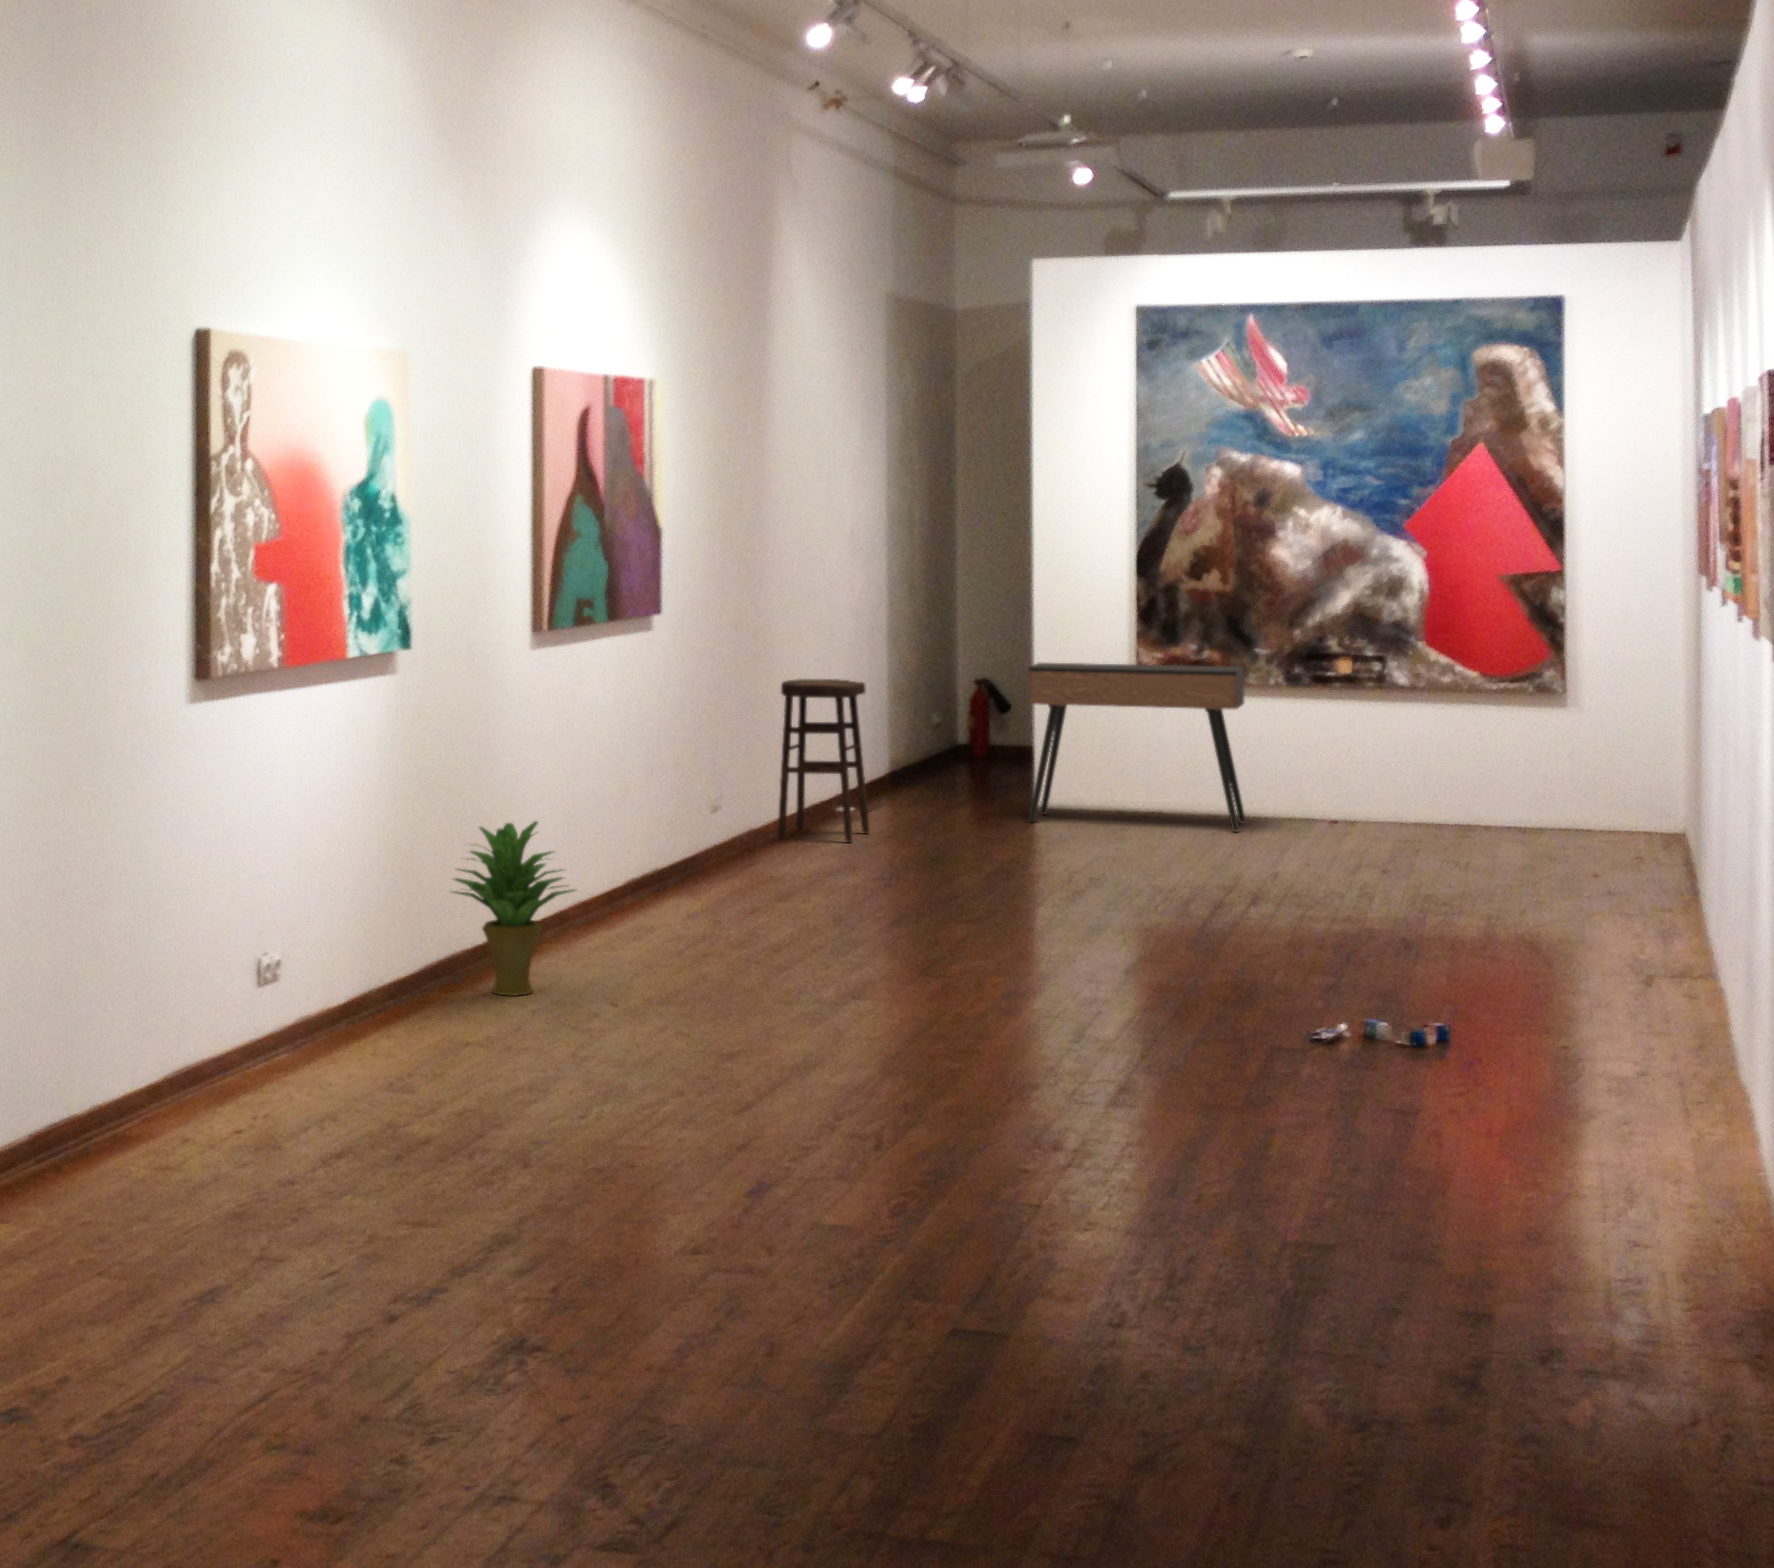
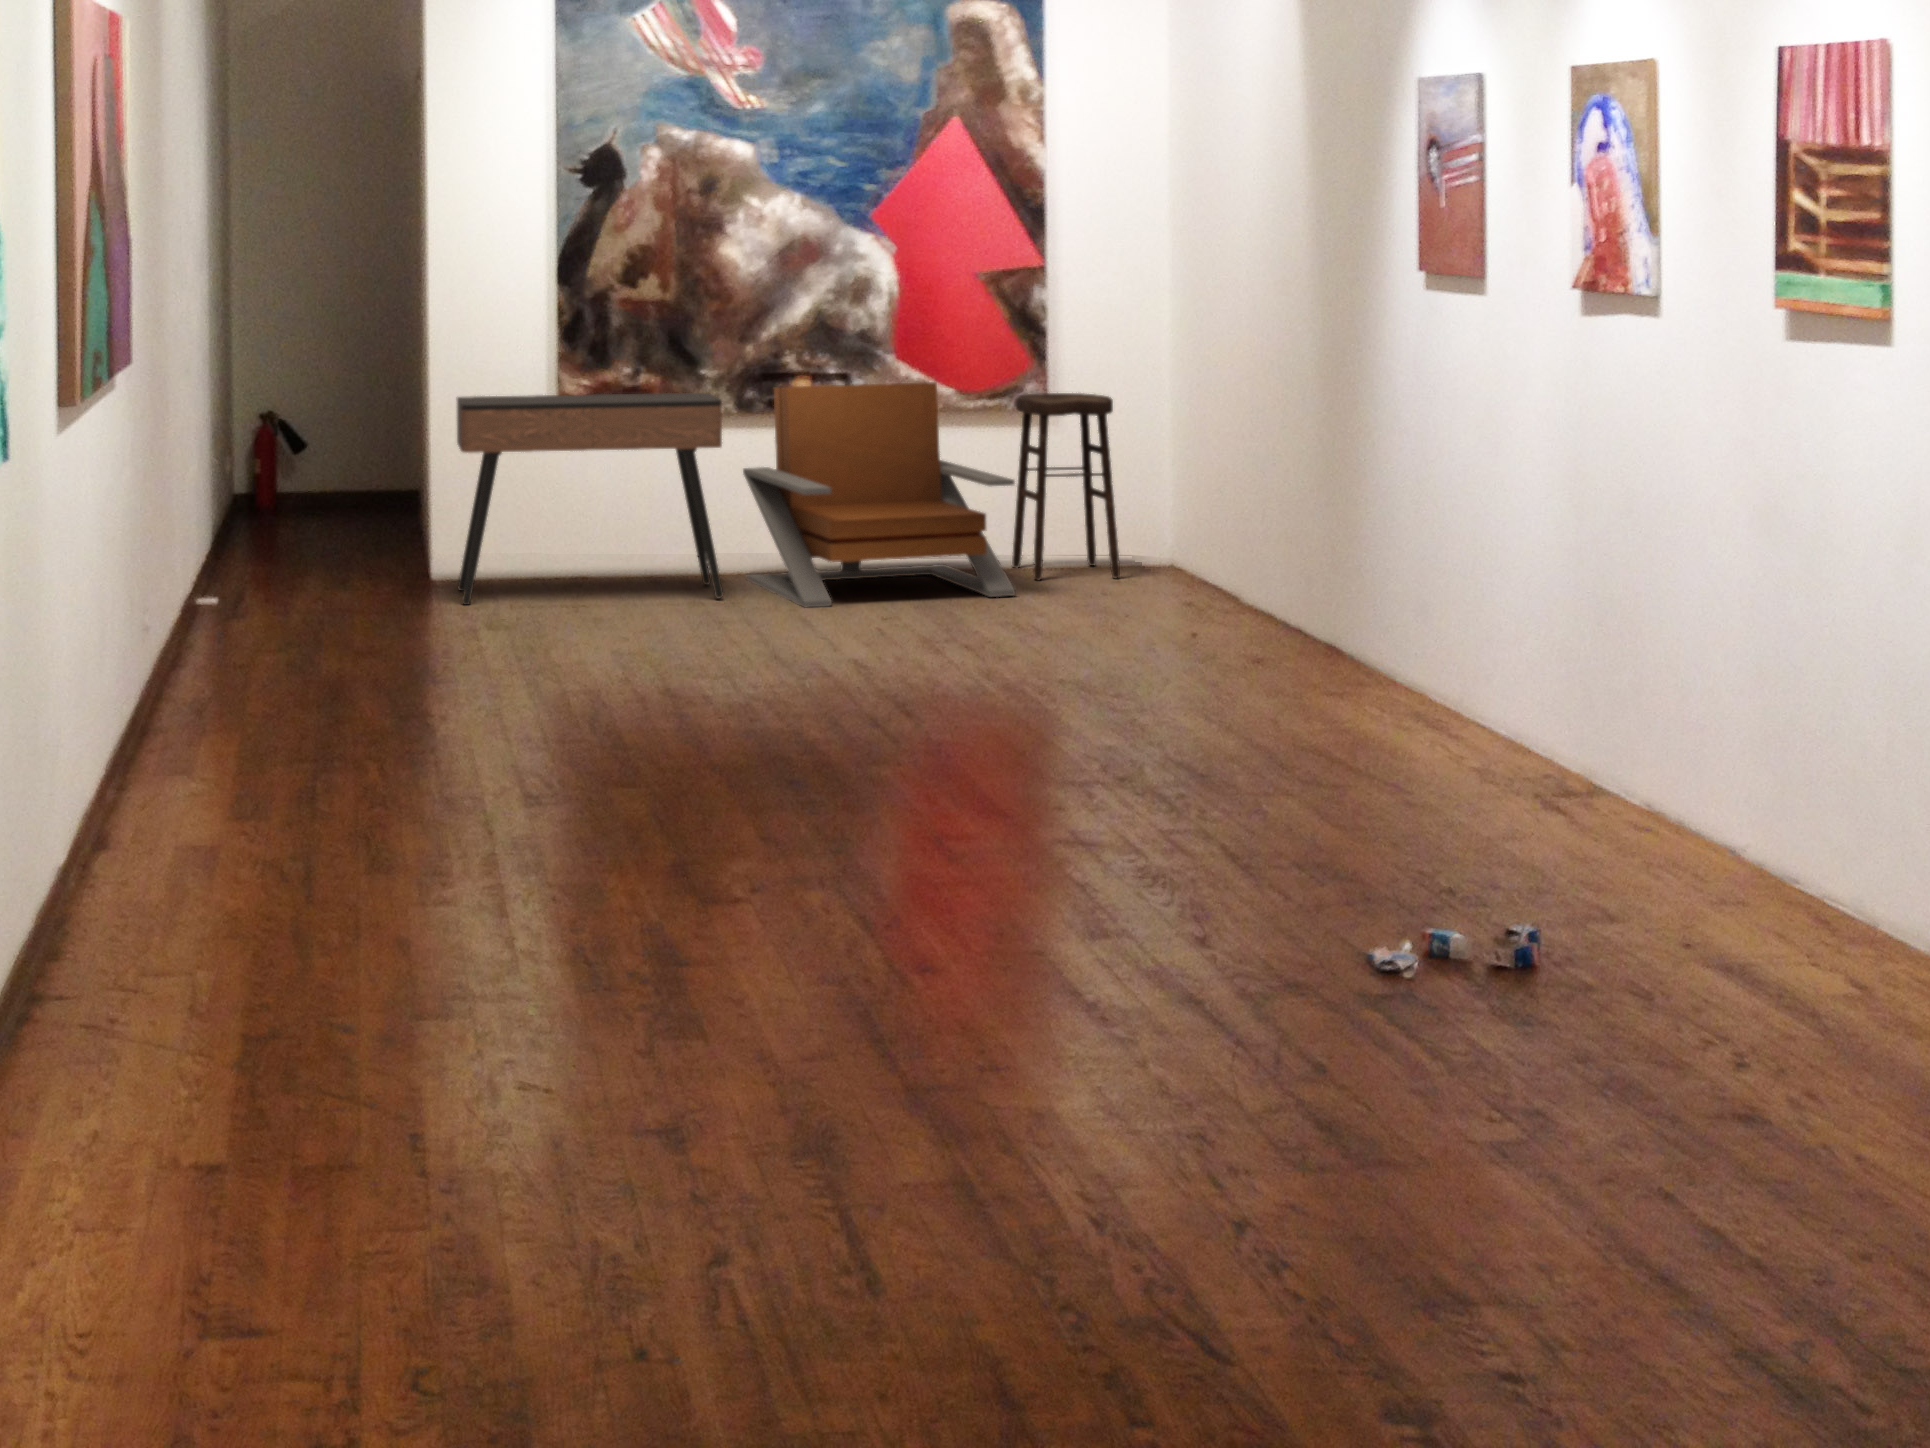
lounge chair: none [1281,664,1492,846] -> present [743,382,1015,608]
stool: present [778,679,869,843] -> present [1012,393,1120,581]
potted plant: present [453,821,575,996] -> none [34,749,260,1059]

